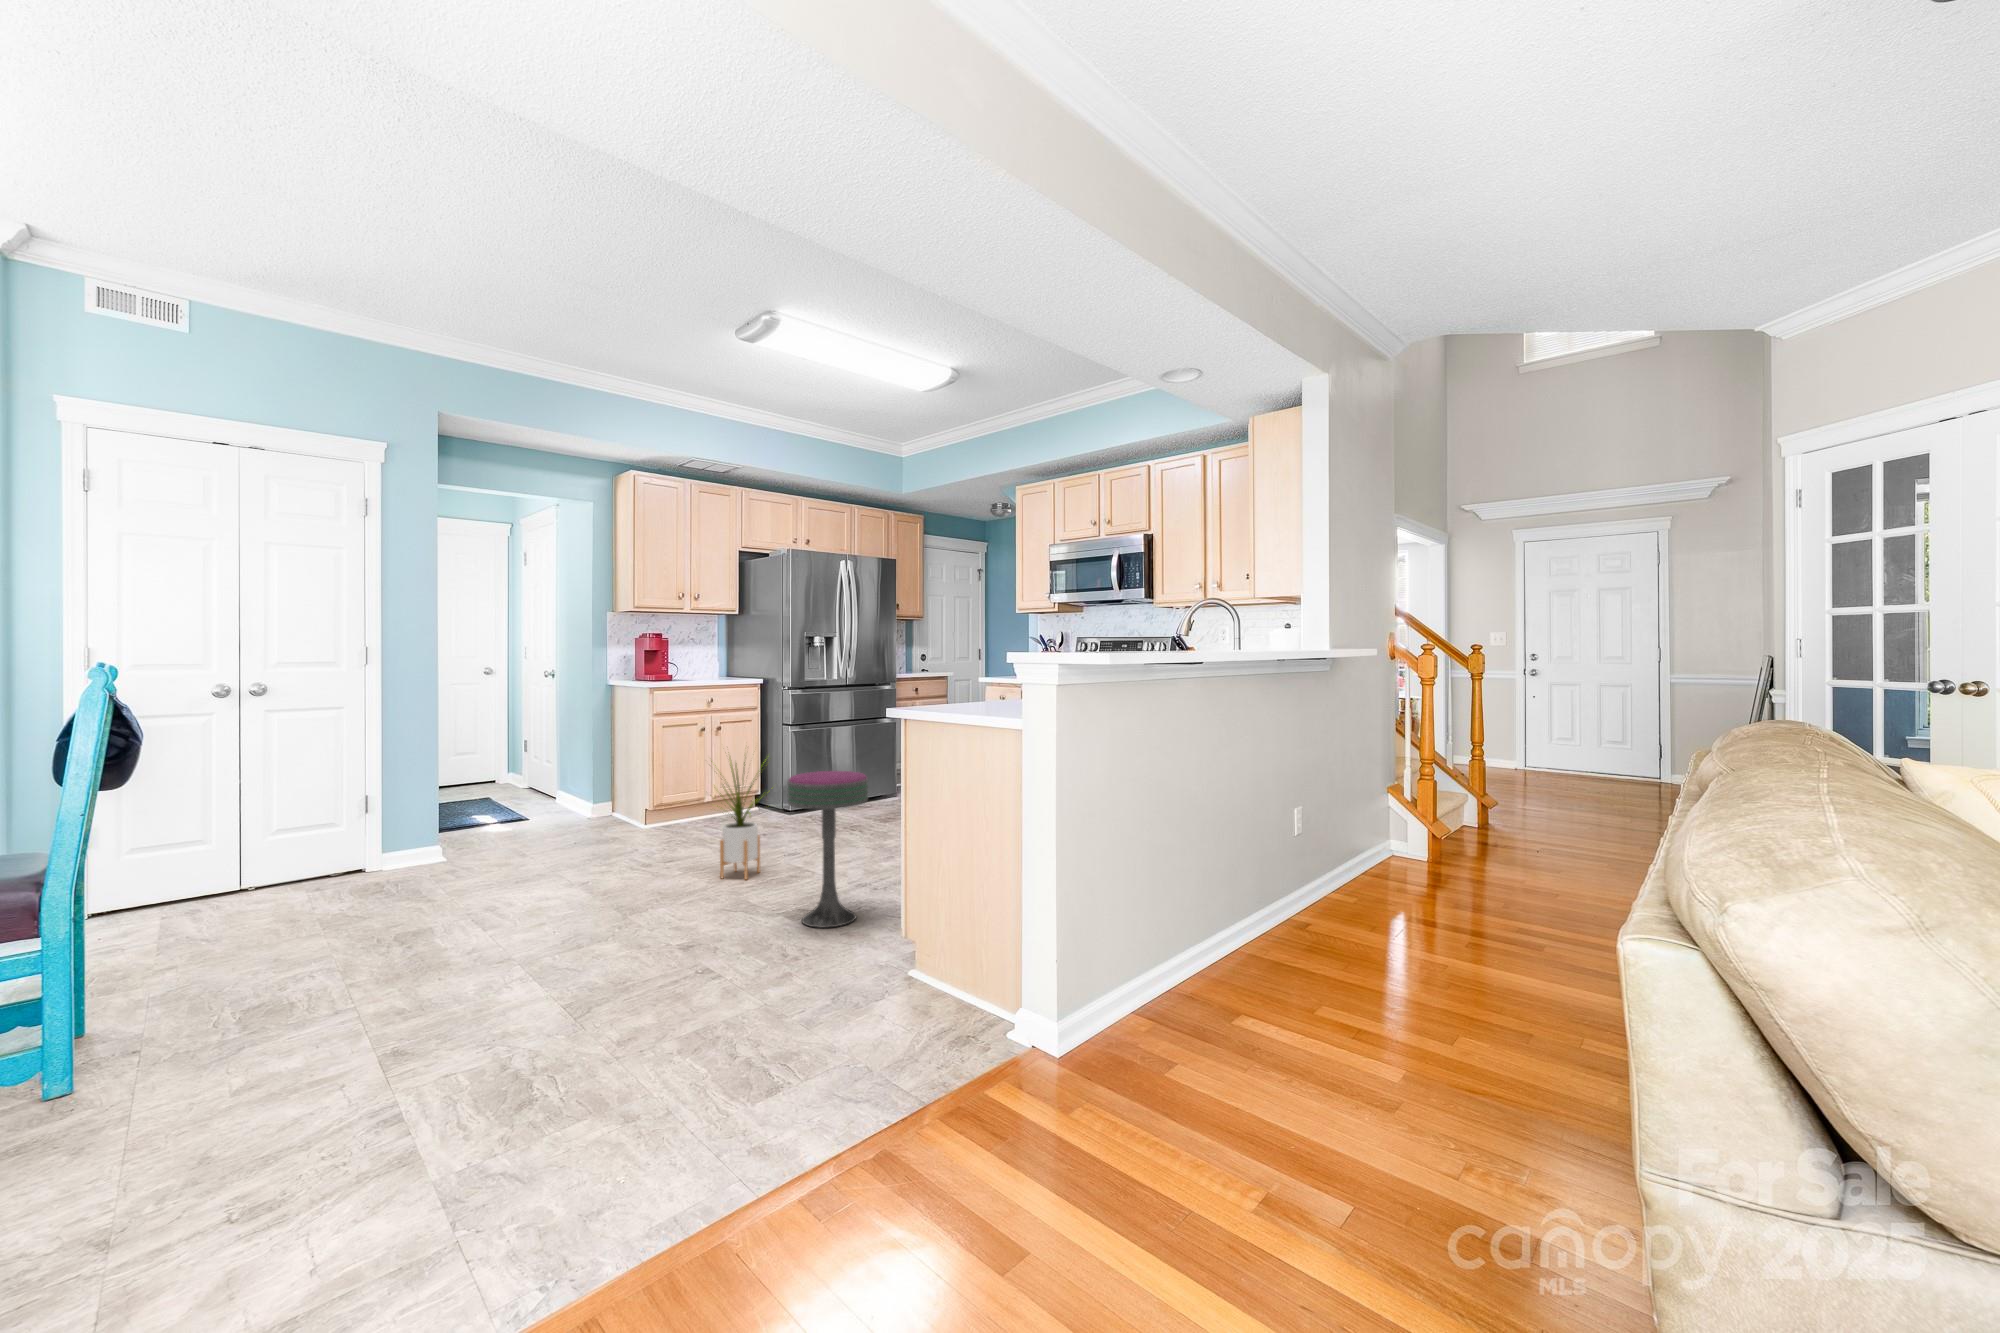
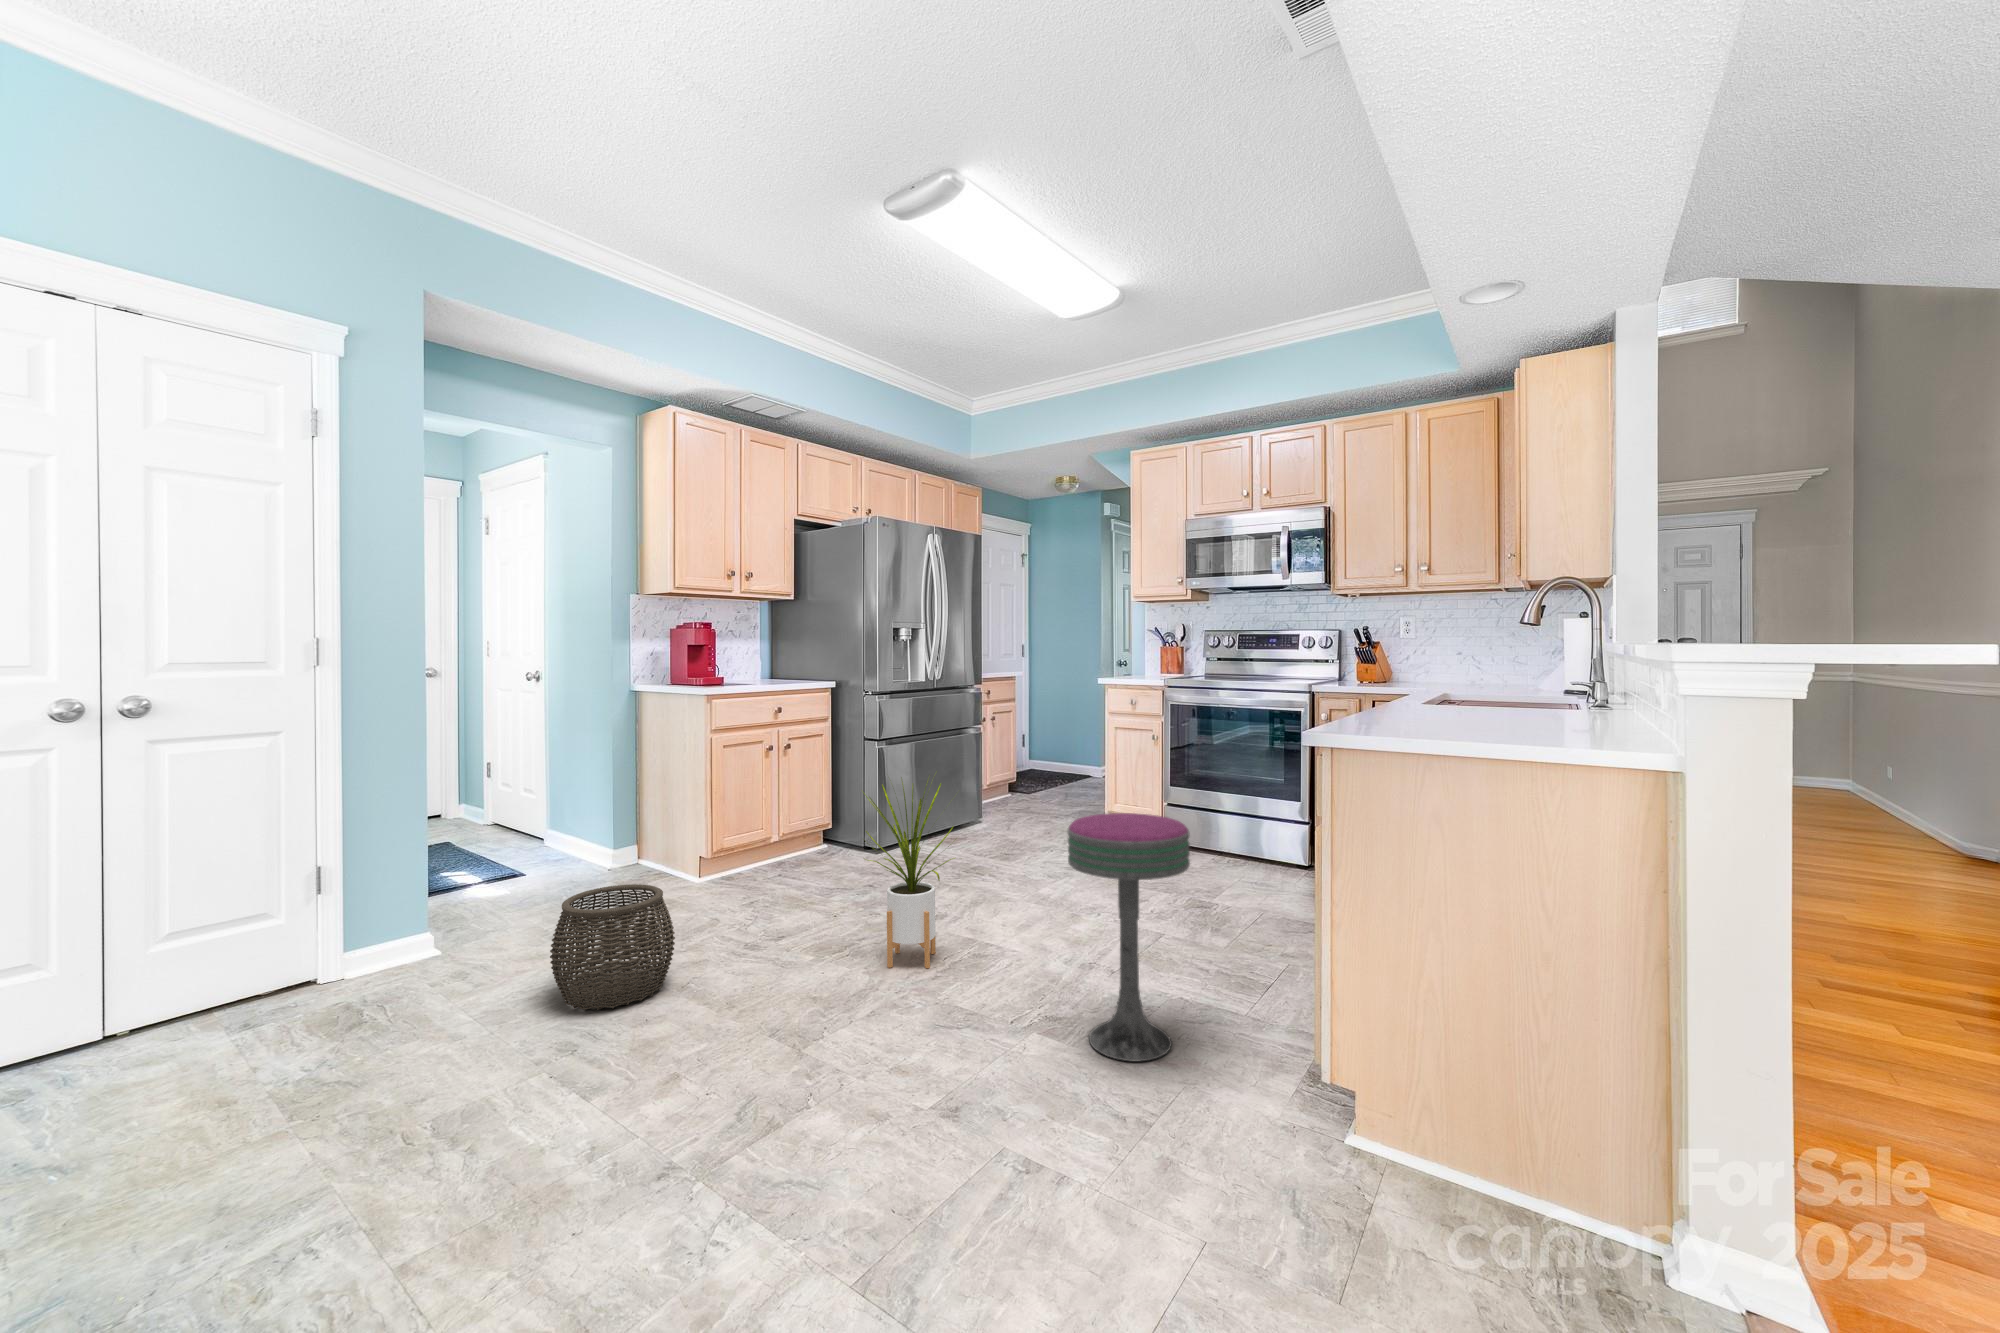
woven basket: none [494,815,579,891] -> present [550,884,675,1010]

